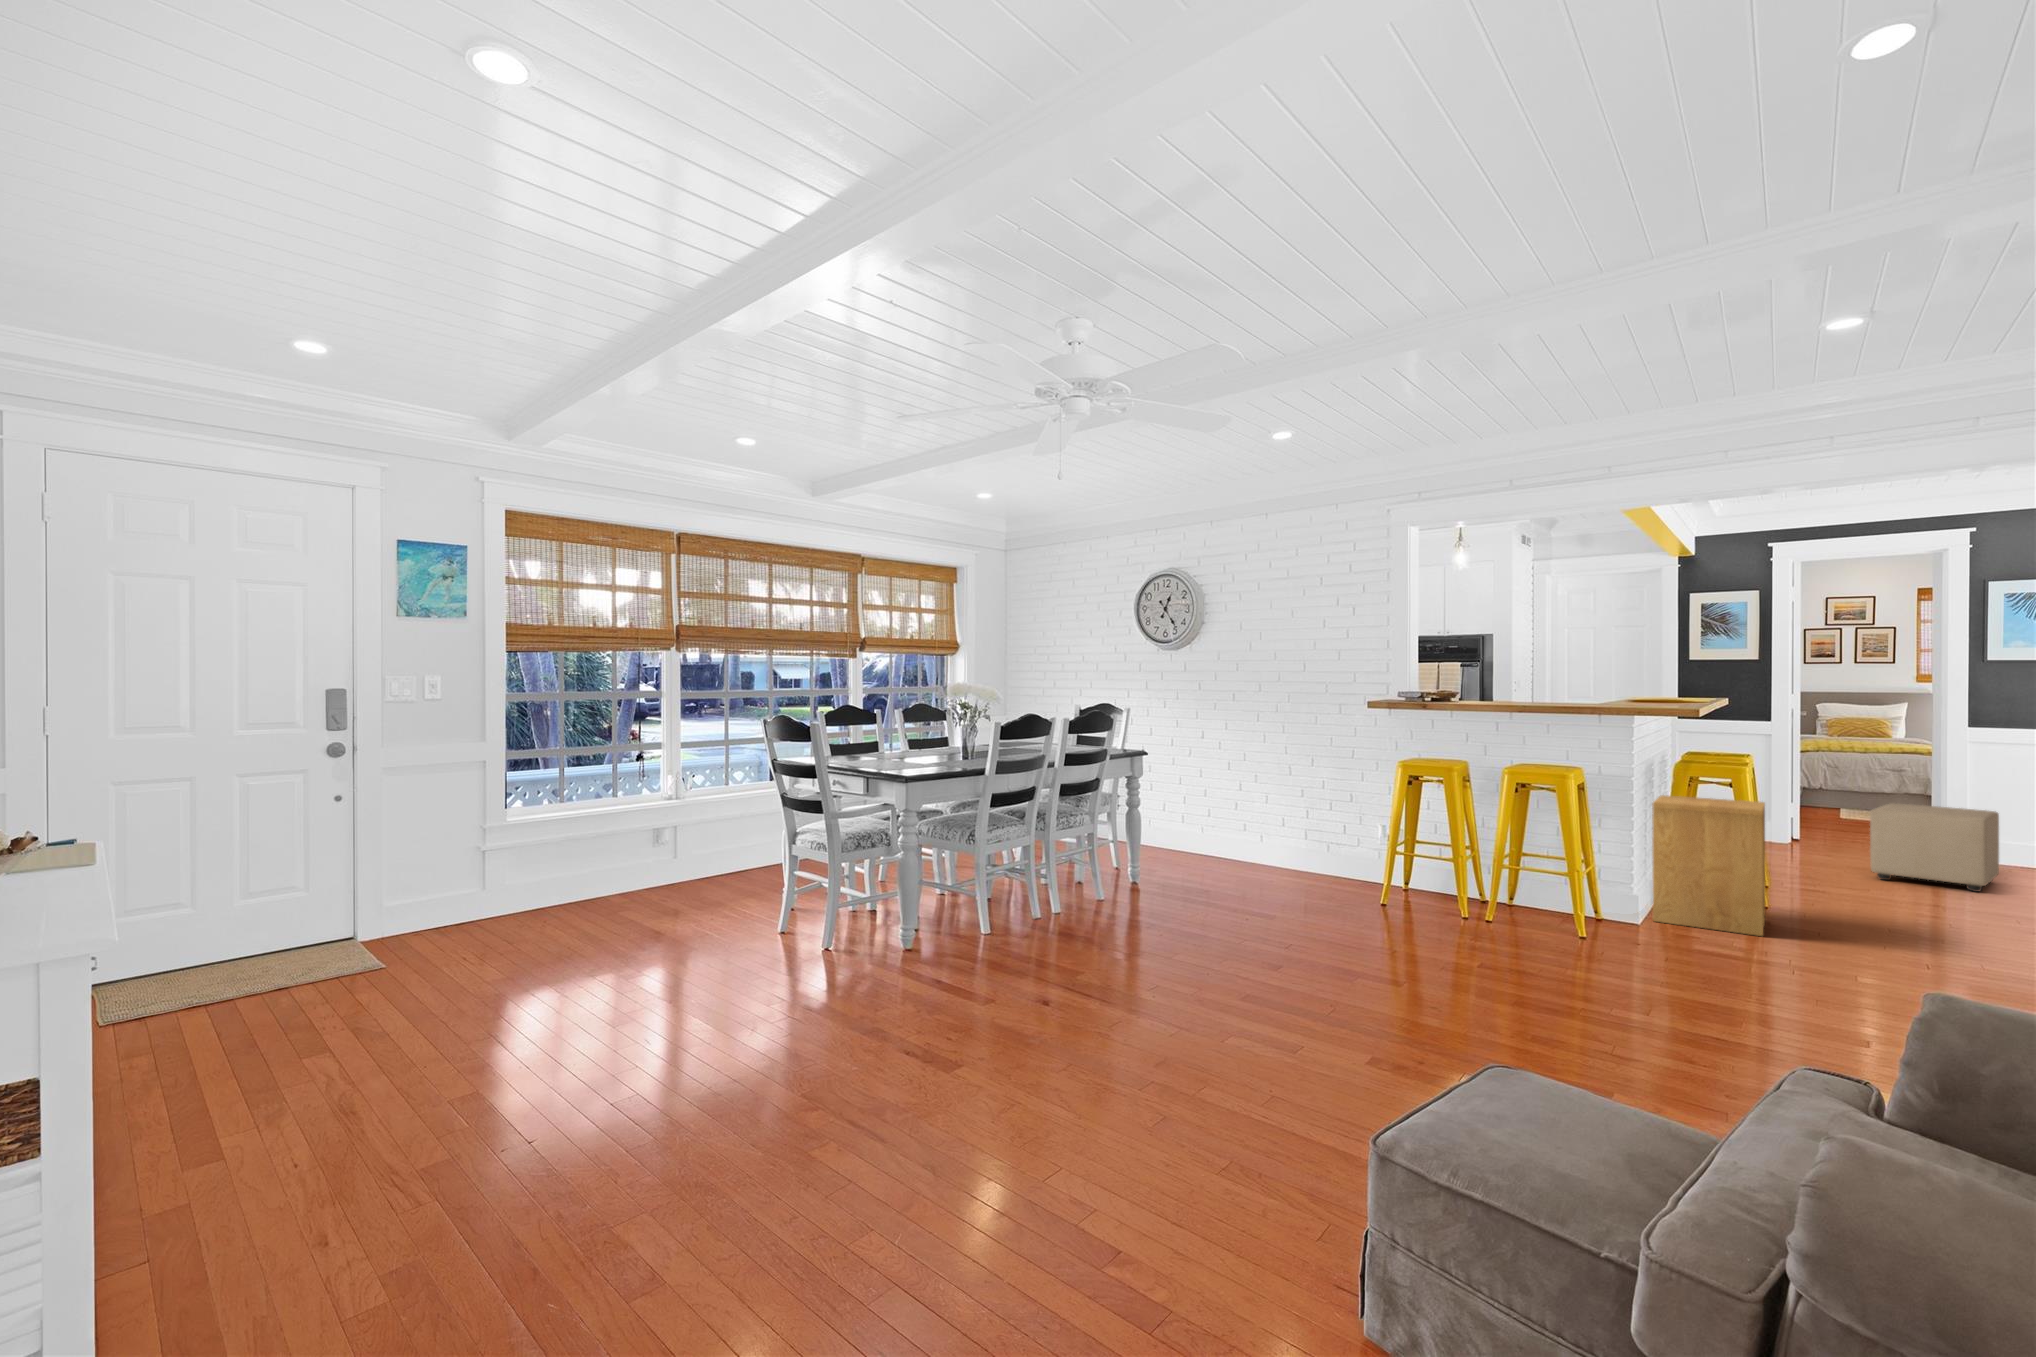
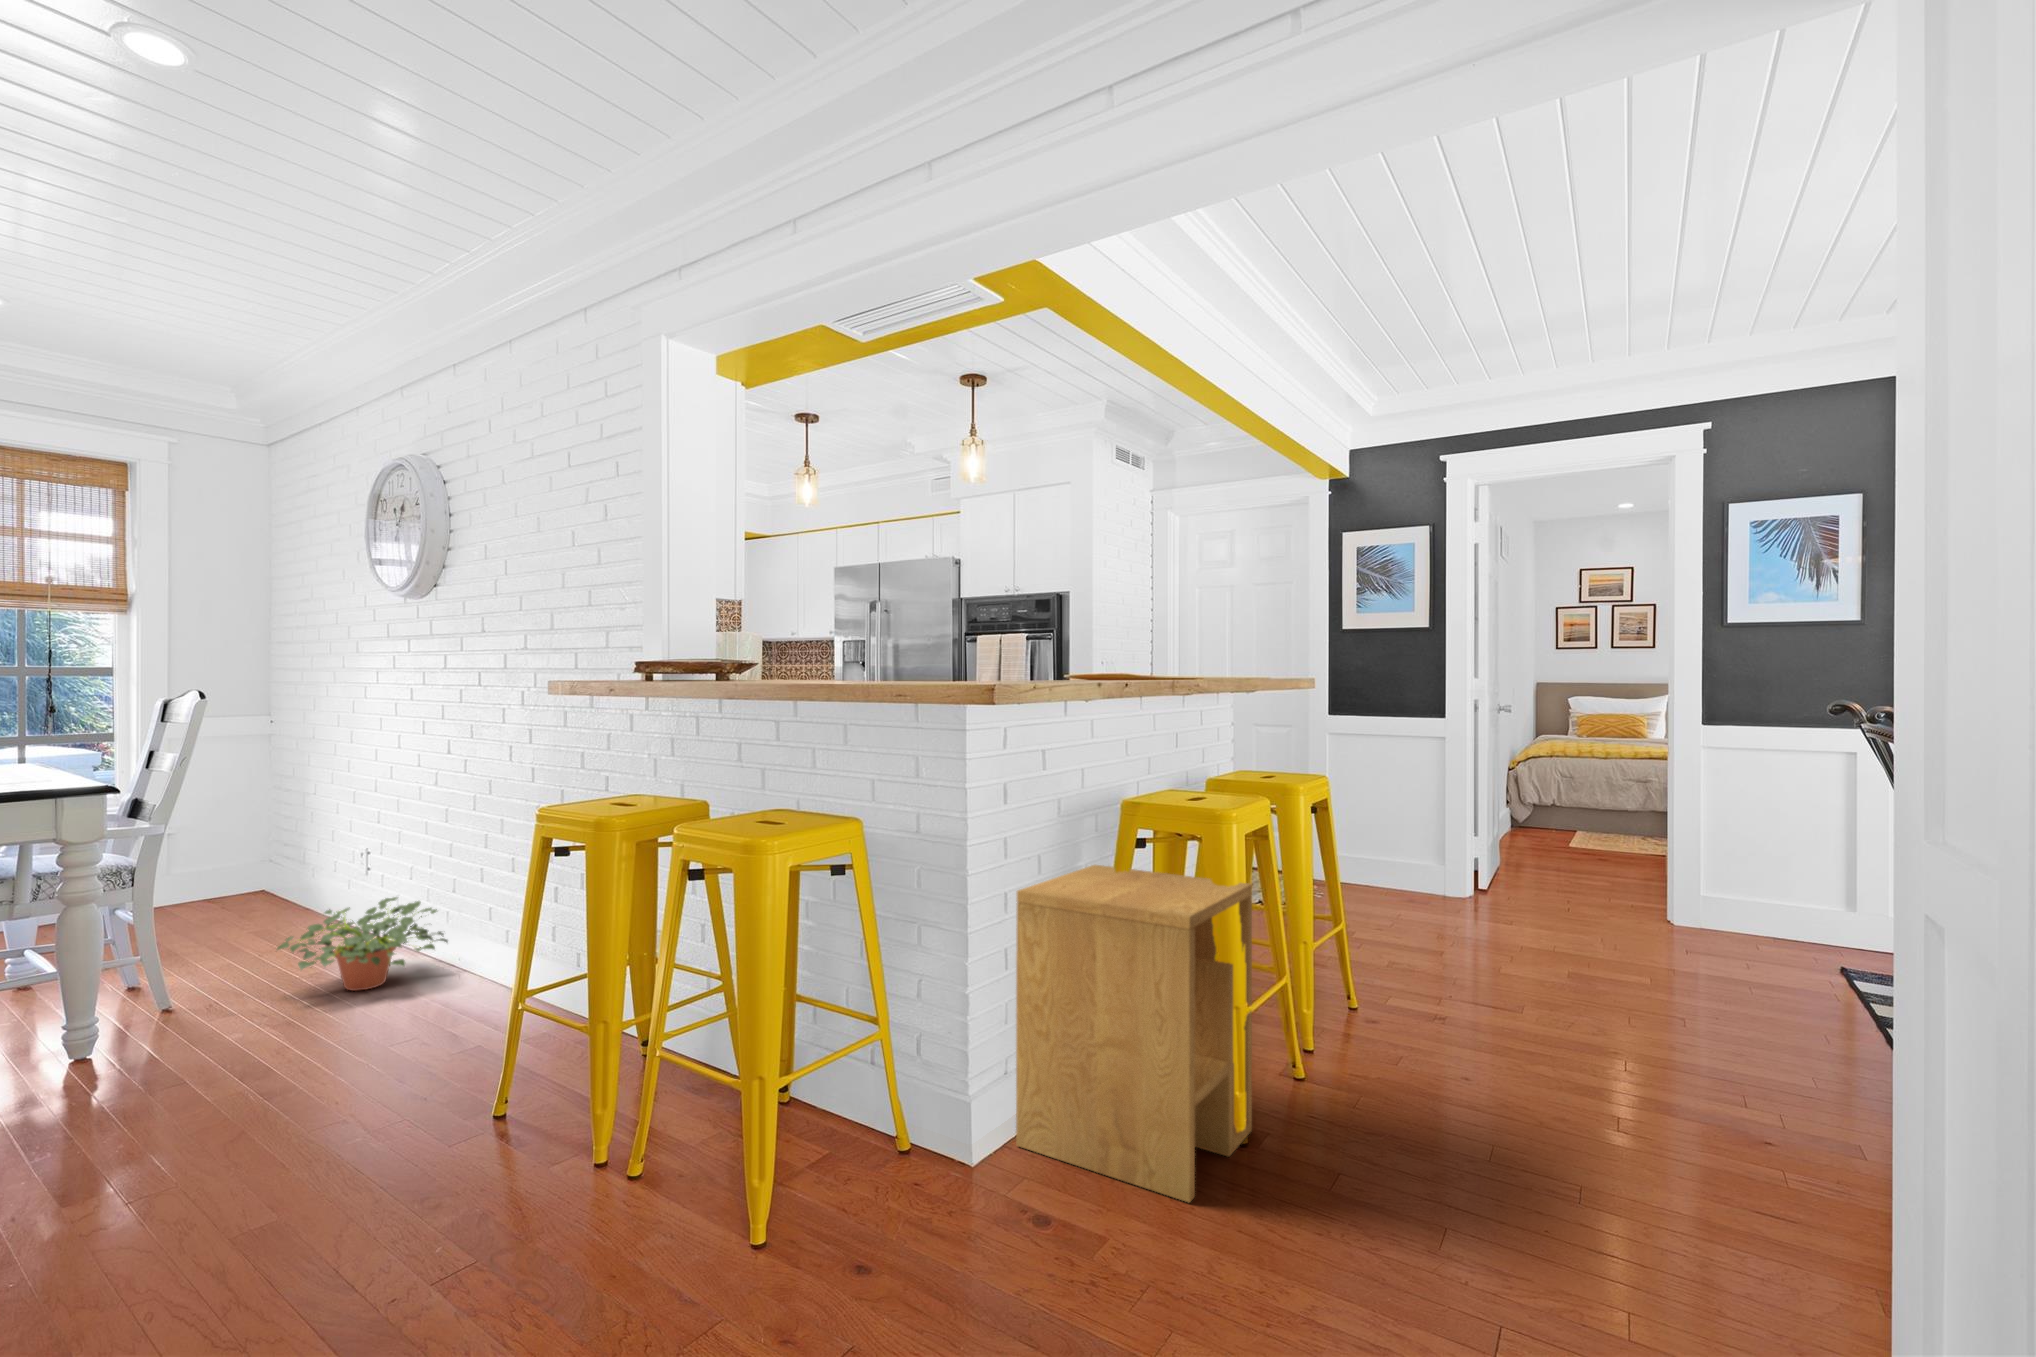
ottoman: present [1870,803,1999,892] -> none [1531,851,1727,1015]
potted plant: none [1141,820,1218,867] -> present [277,897,448,991]

